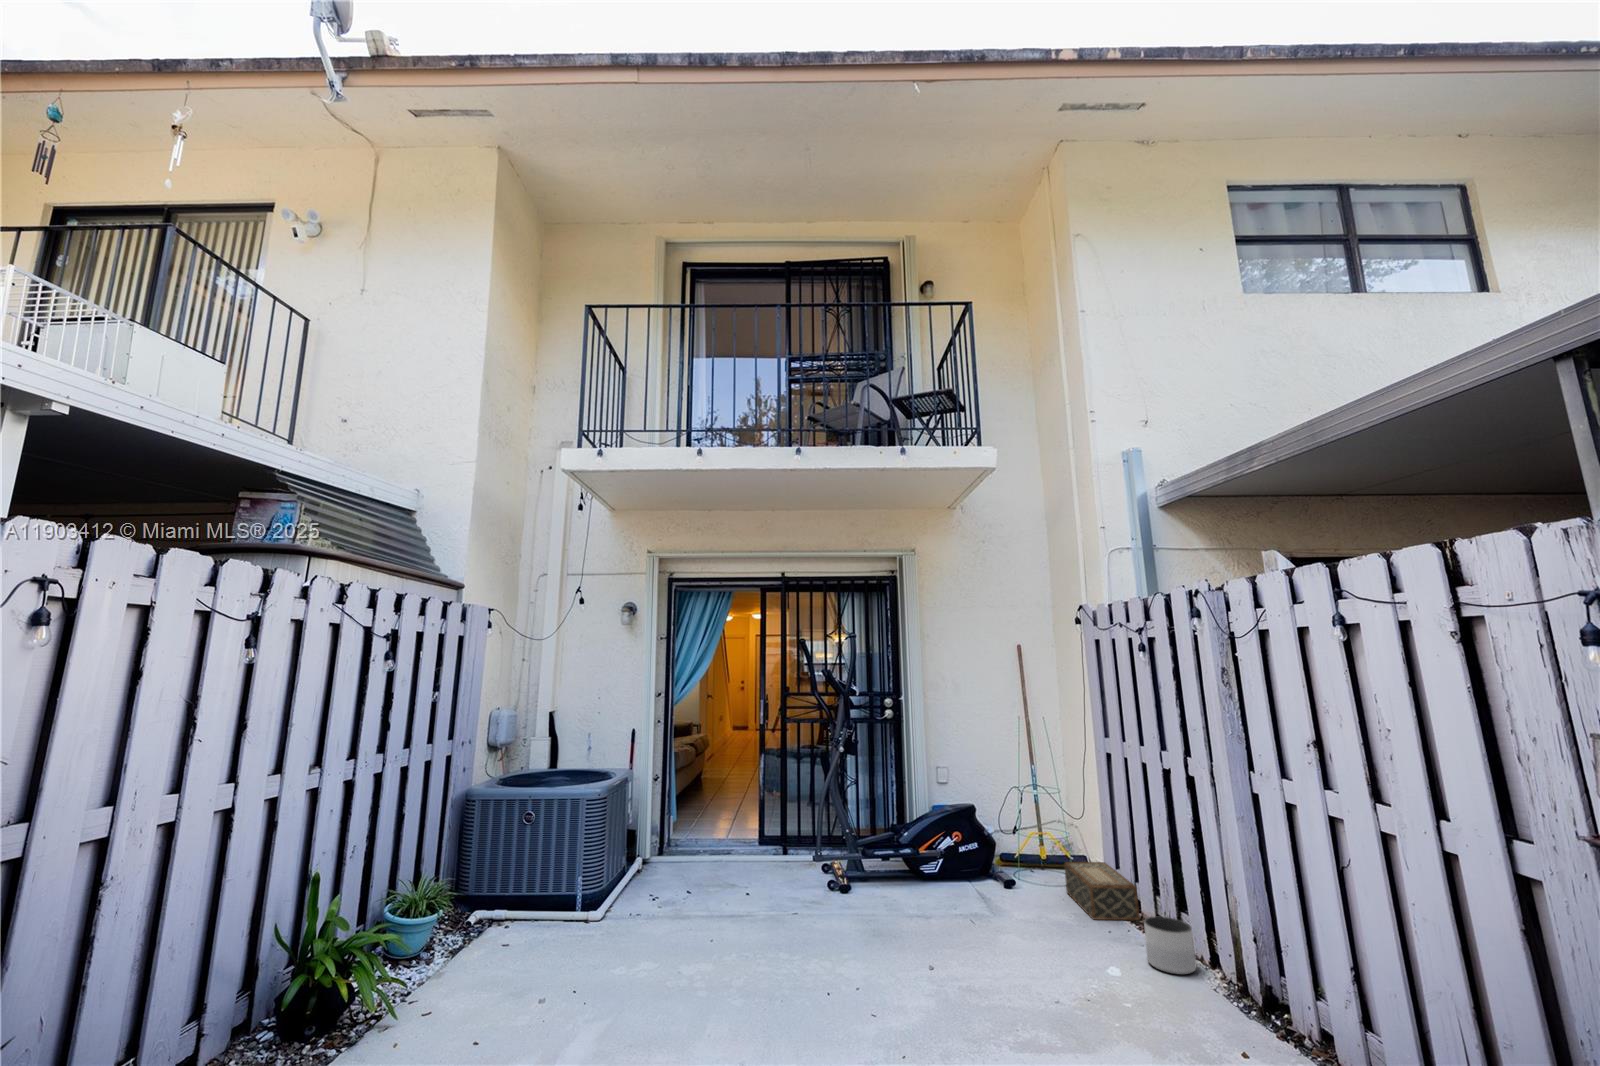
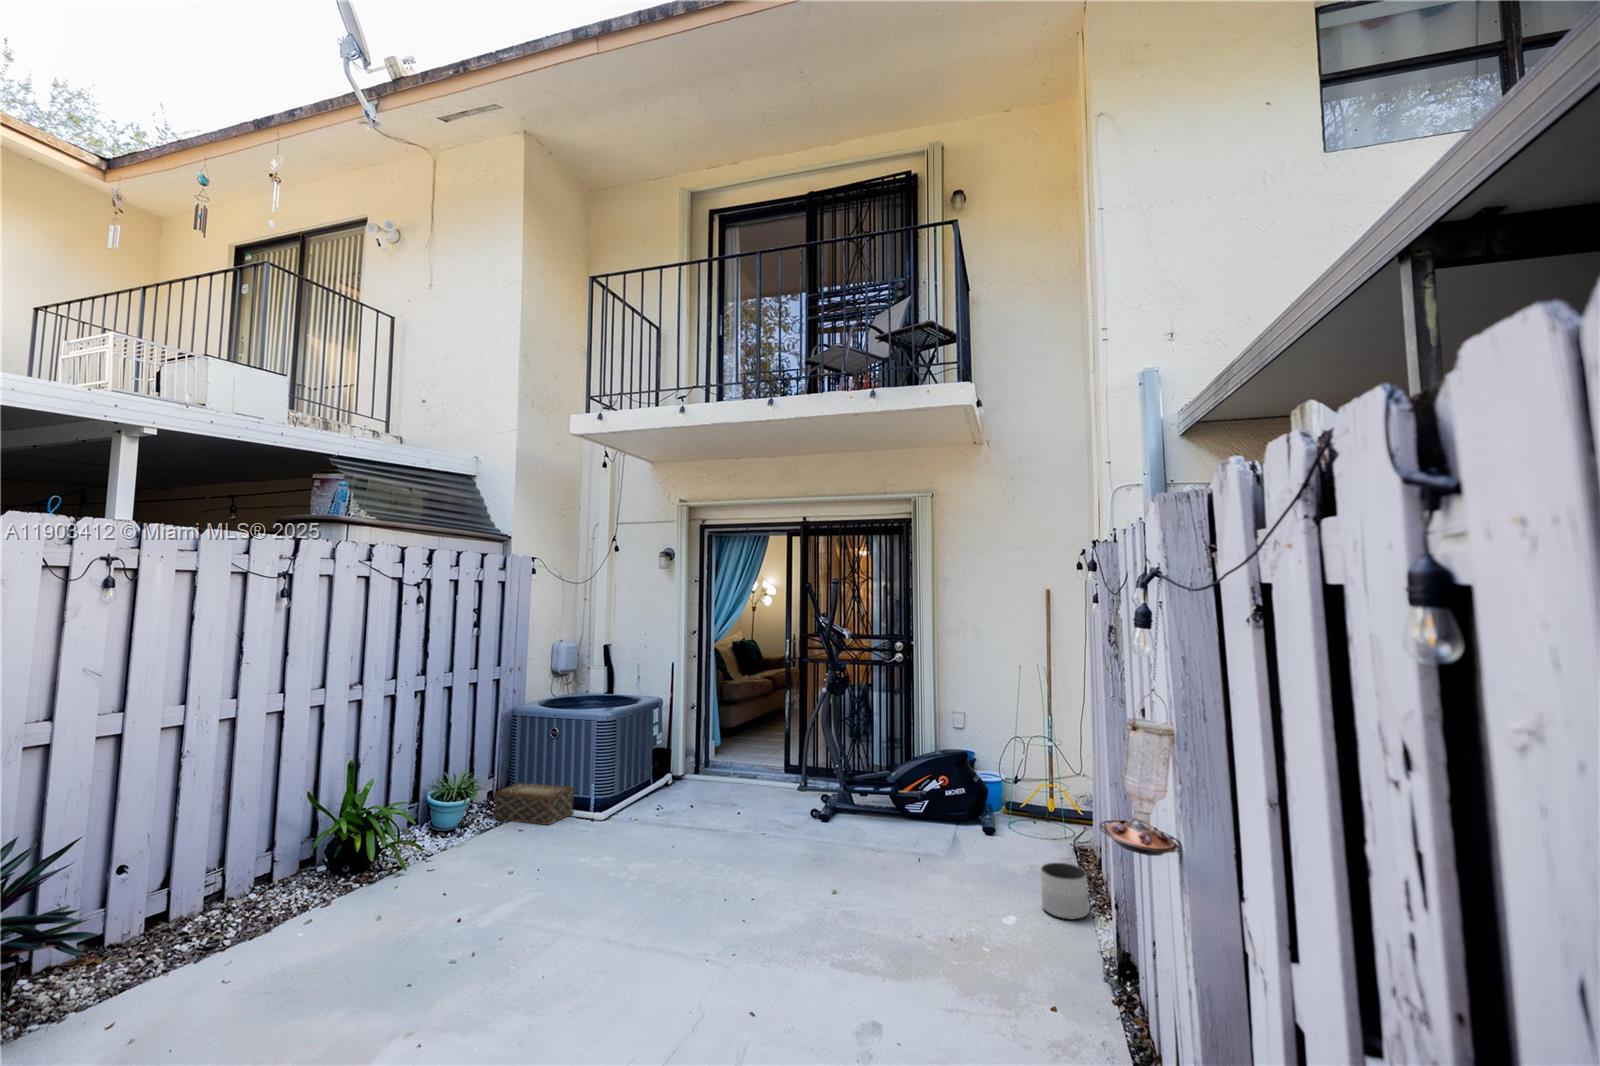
woven basket: present [1064,862,1140,920] -> present [495,783,574,825]

